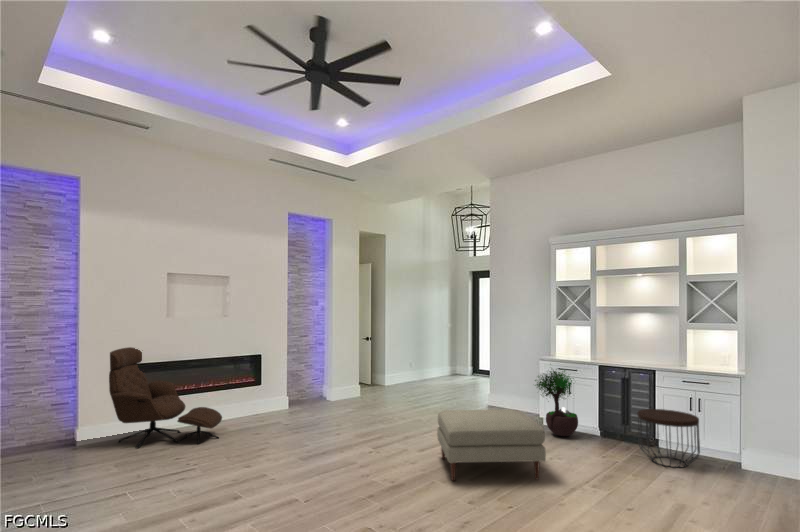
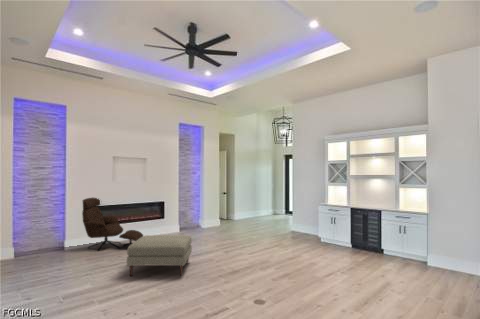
potted tree: present [535,369,578,436] -> none [313,207,339,247]
side table: present [637,409,700,468] -> none [370,232,403,264]
ottoman: present [437,410,546,481] -> present [127,235,192,276]

